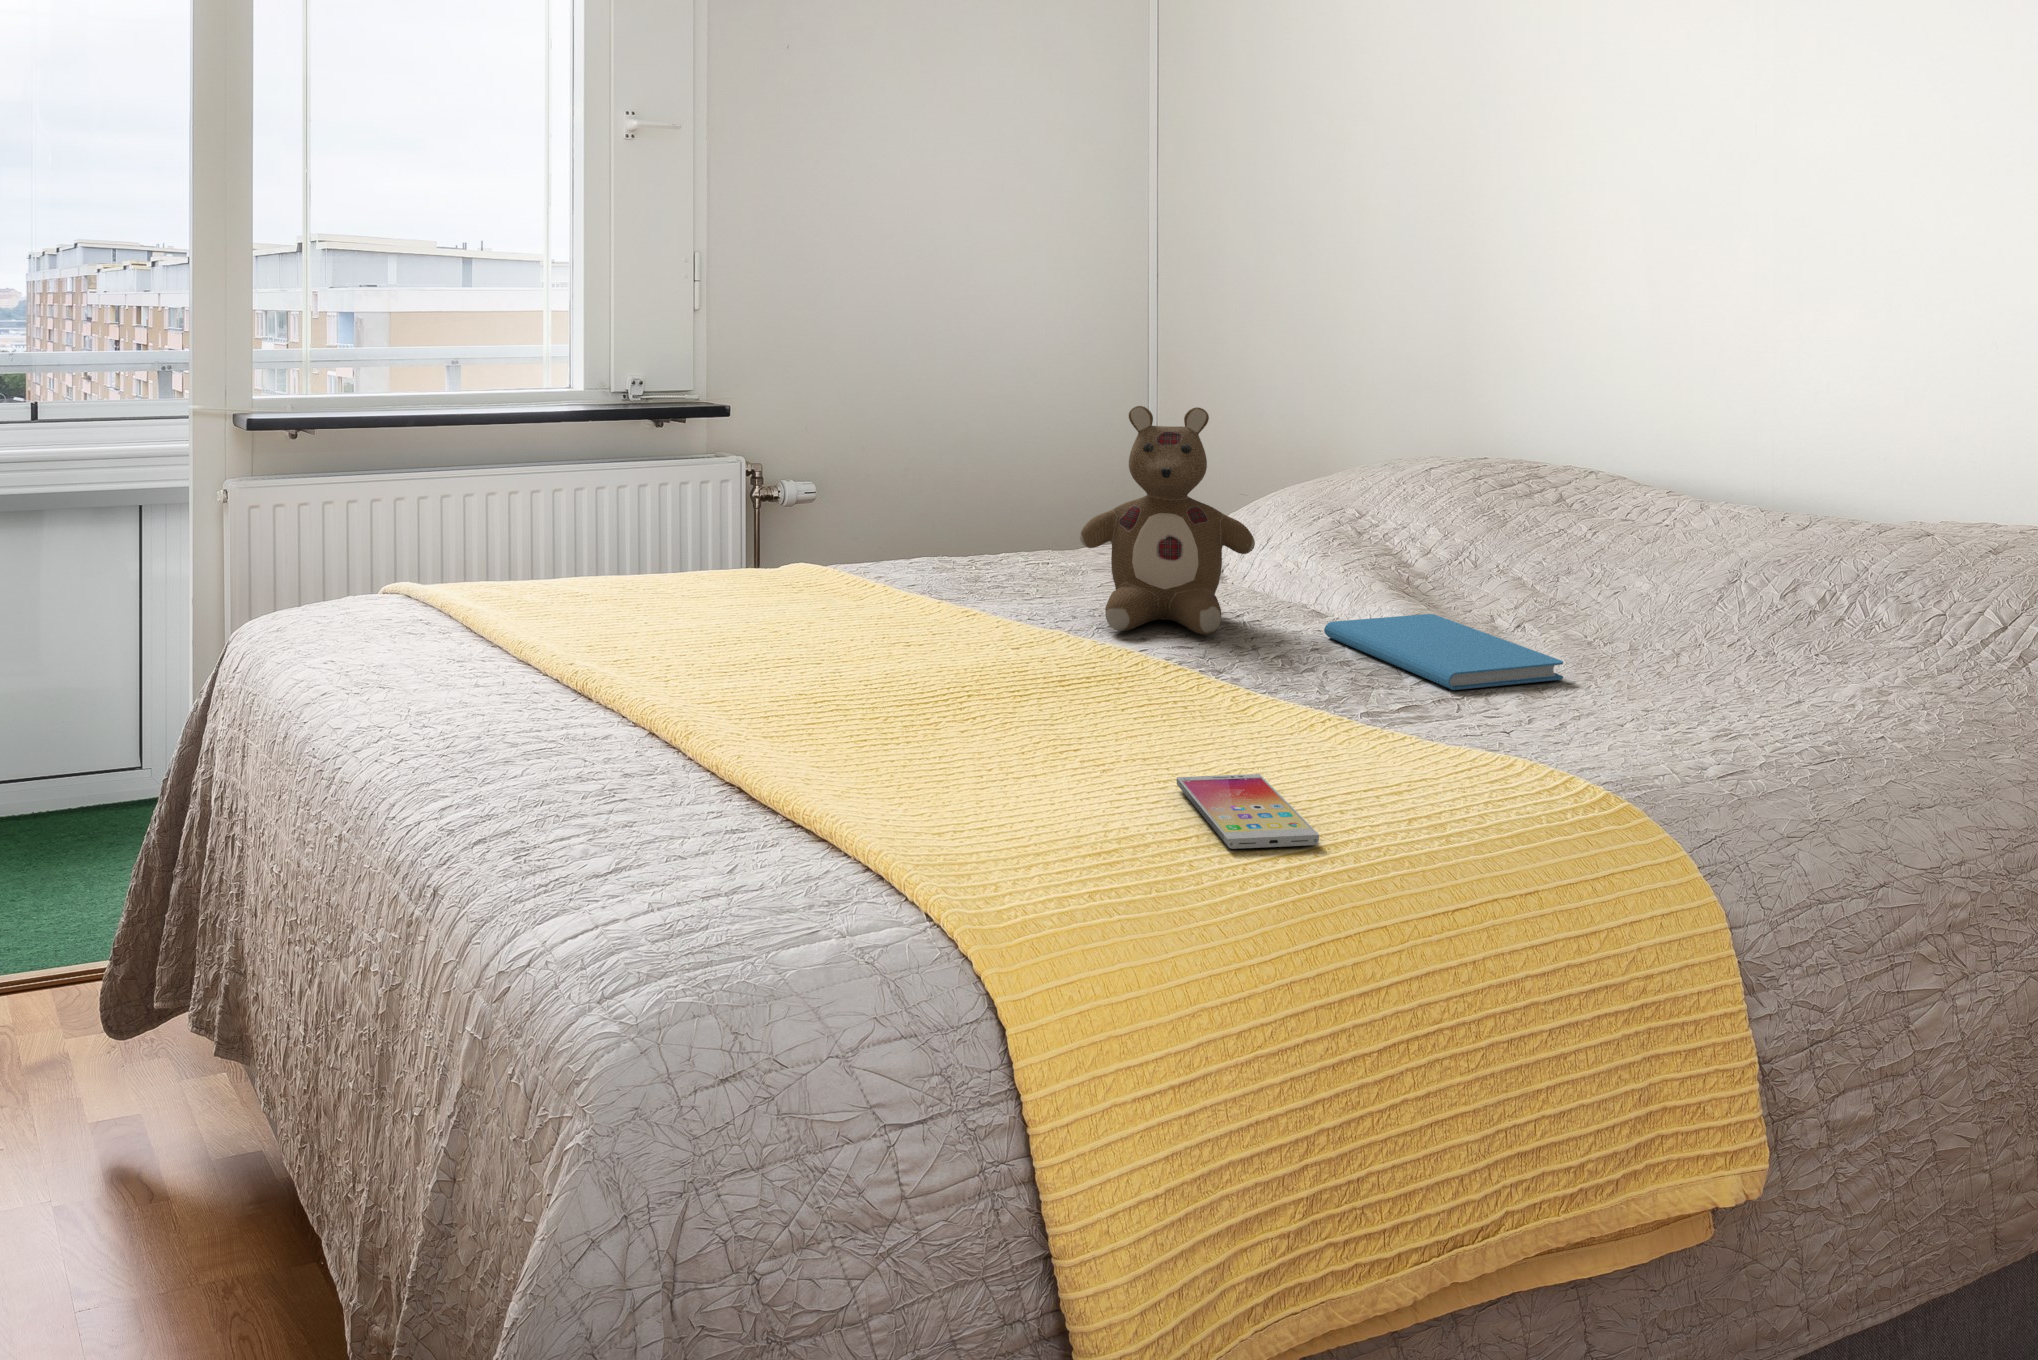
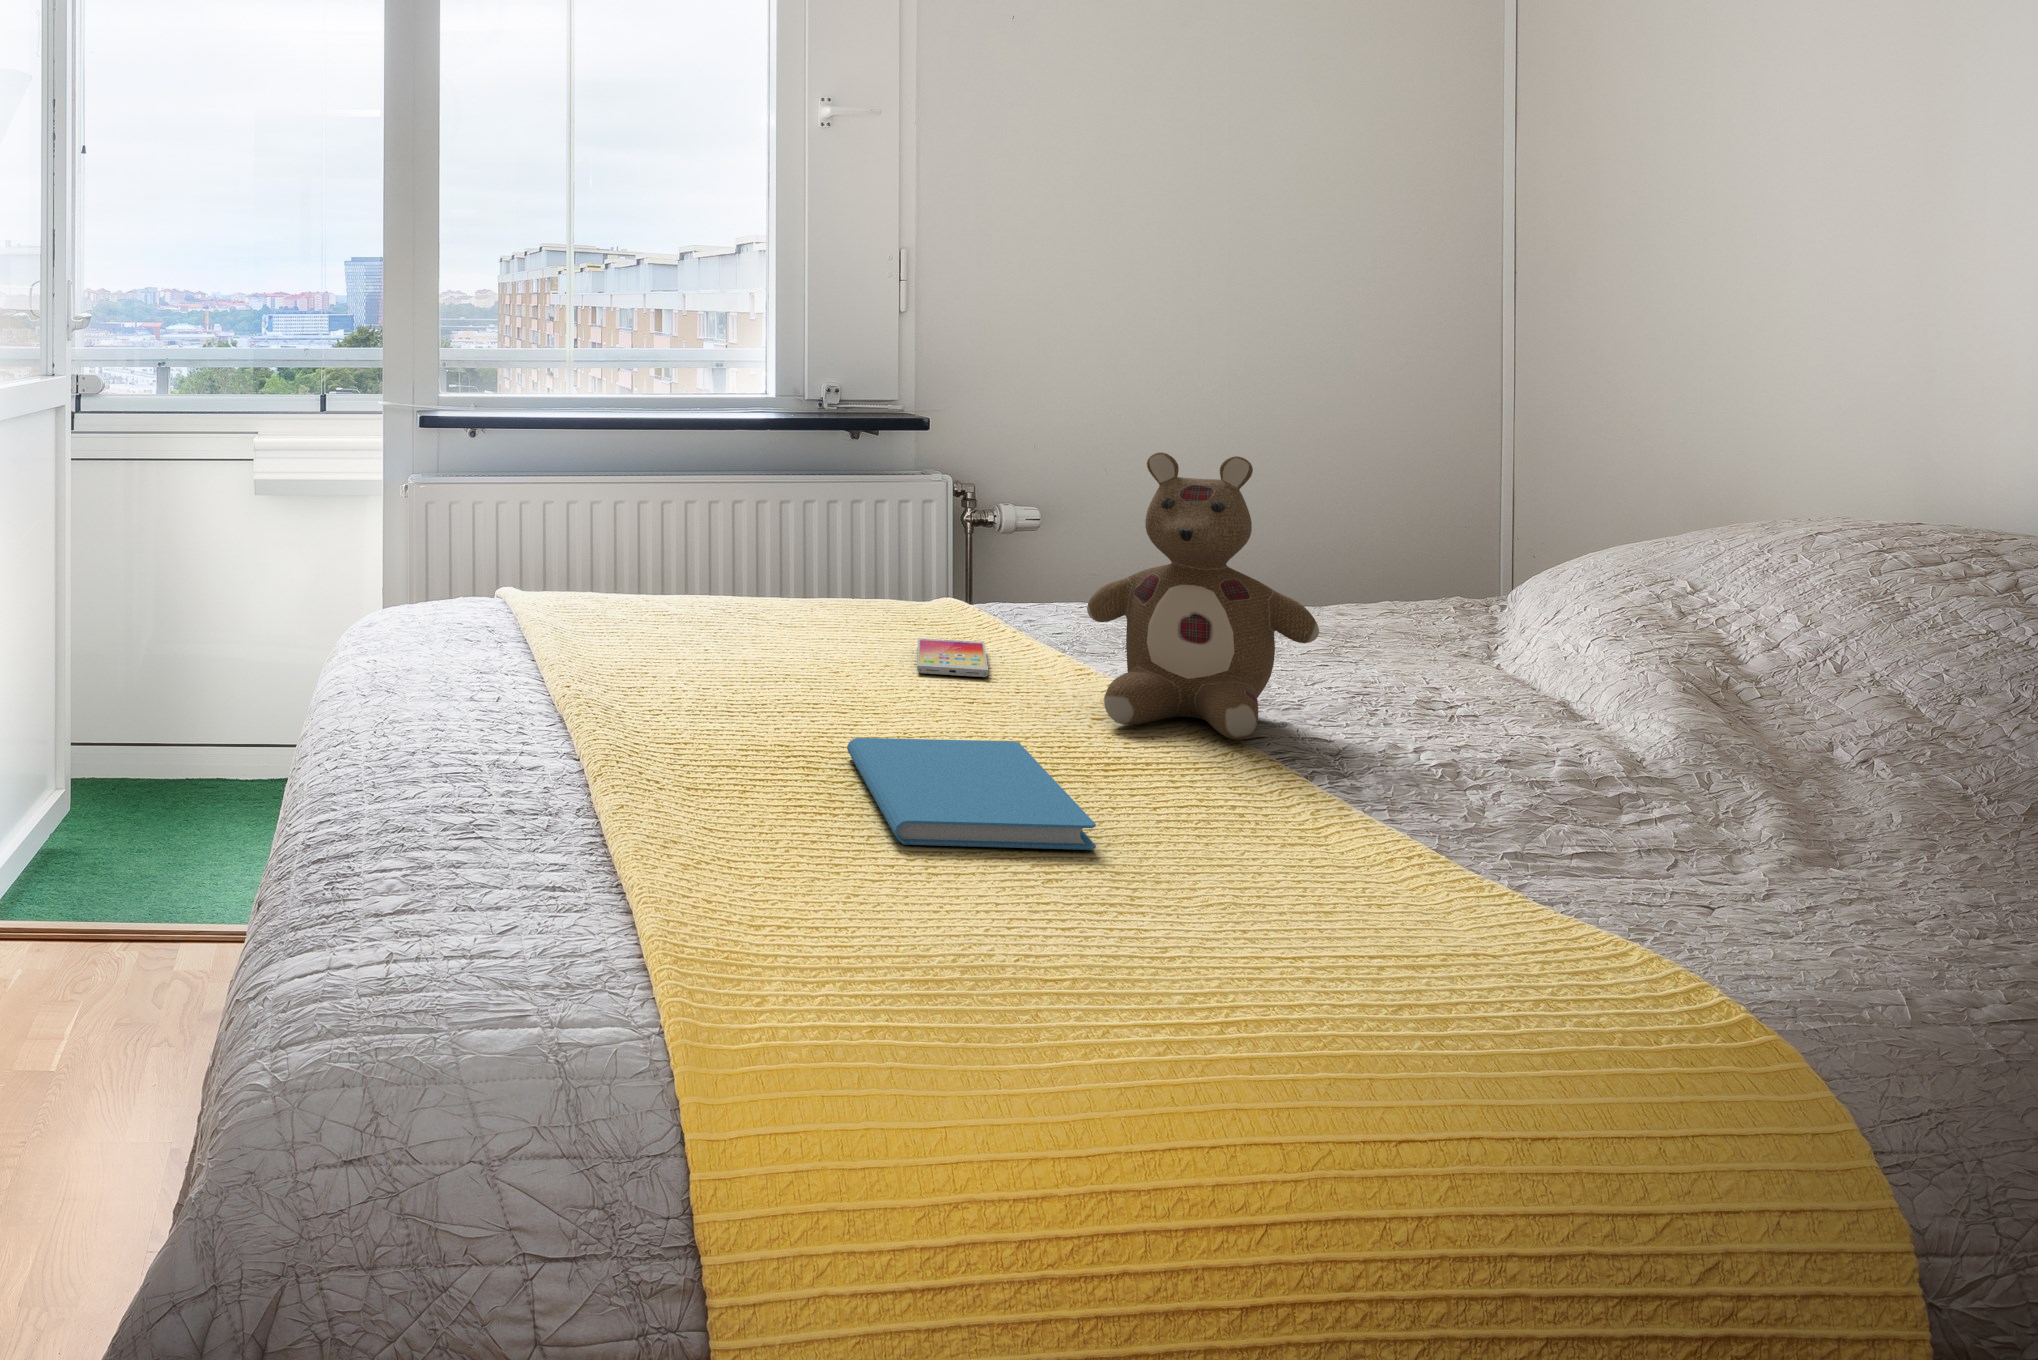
book: present [1324,614,1563,690] -> present [847,738,1096,850]
smartphone: present [1177,774,1319,849] -> present [917,638,988,677]

